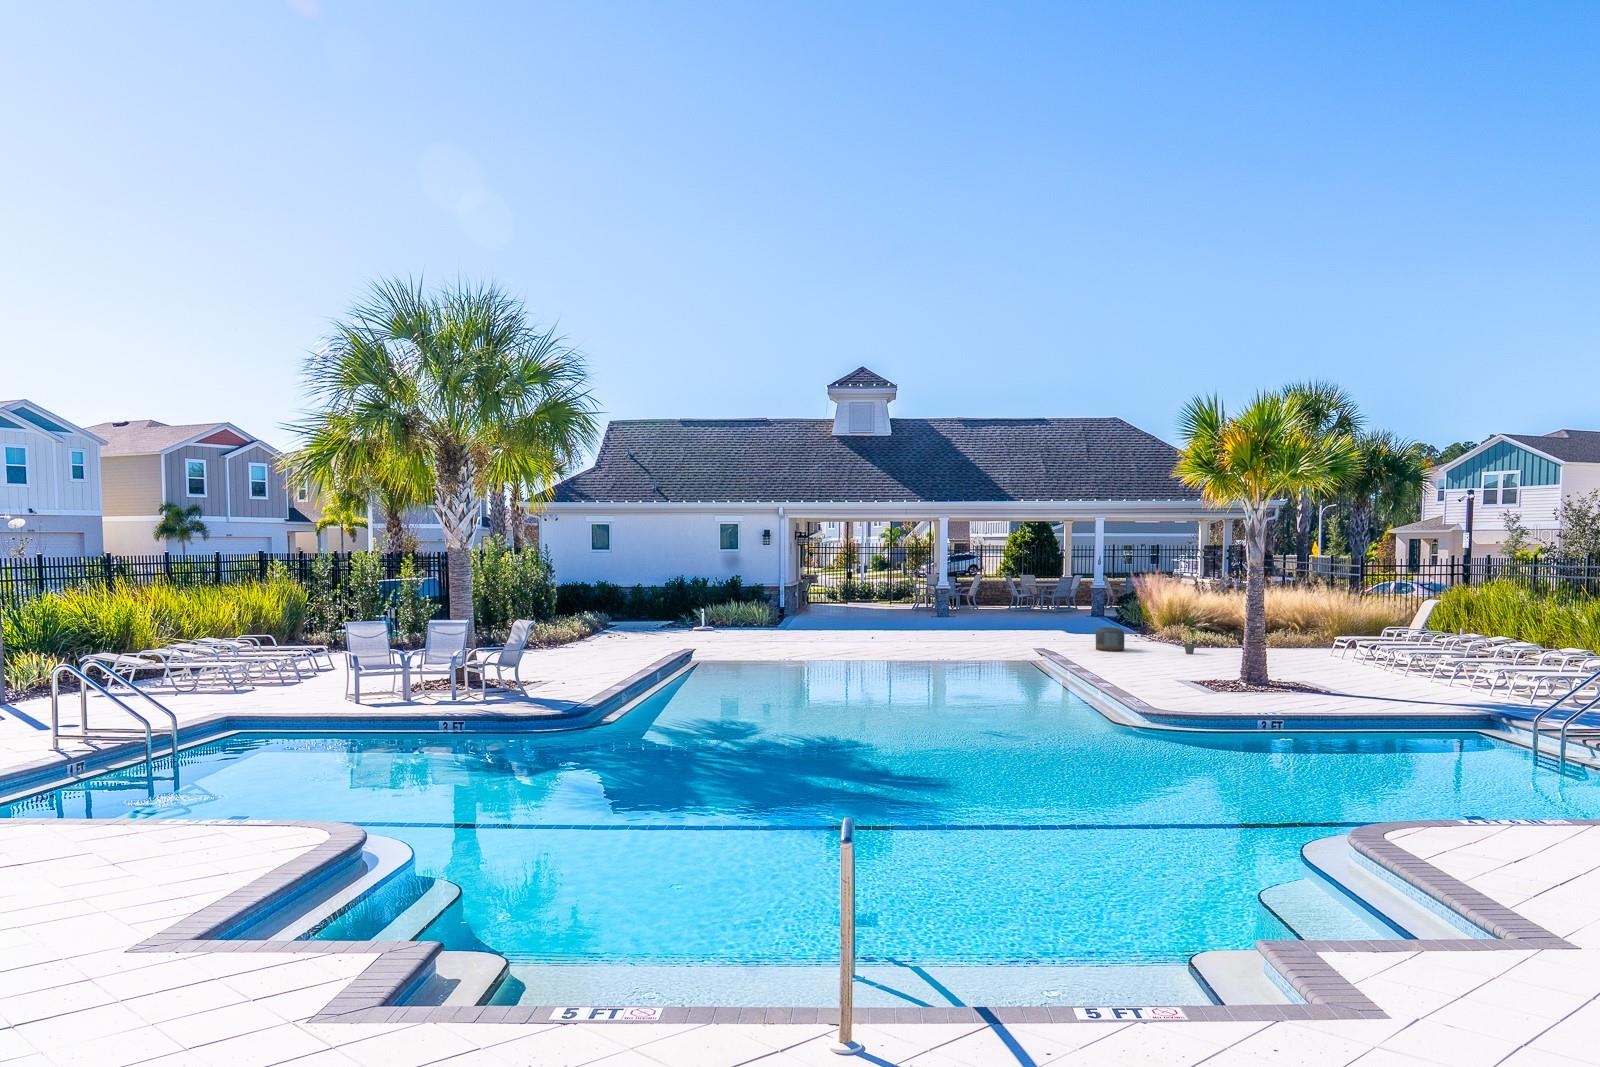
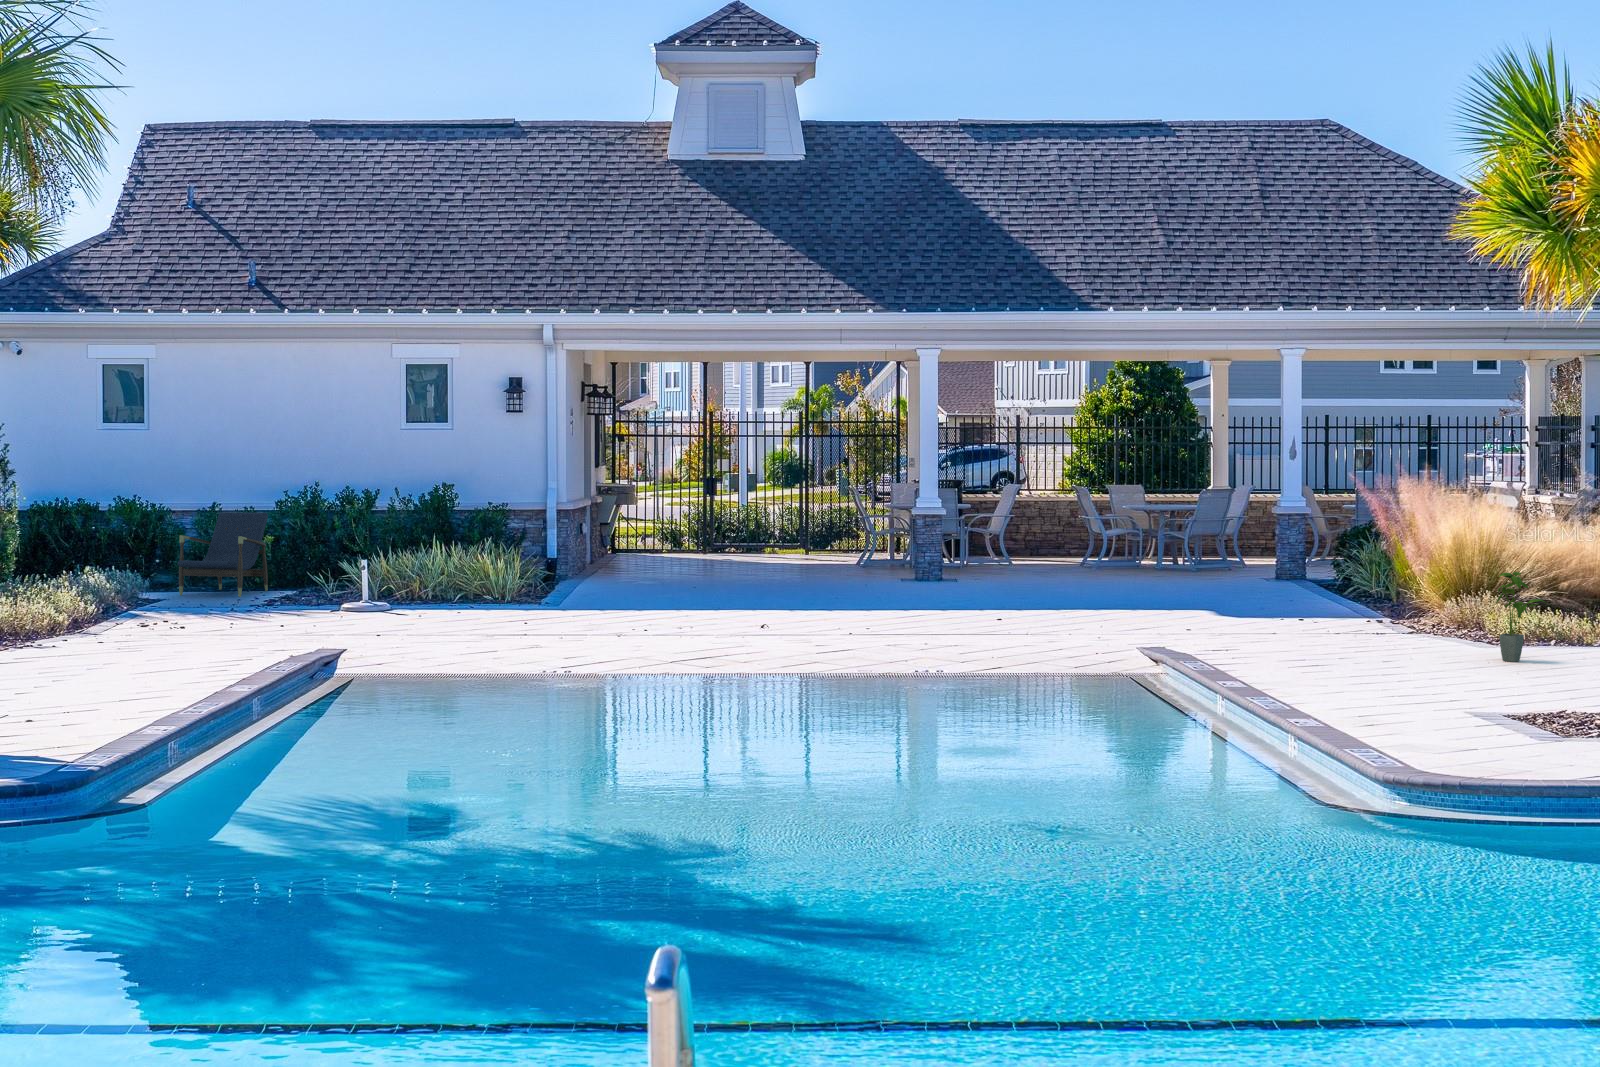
lounge chair: none [630,586,666,622] -> present [178,512,268,597]
pouf: present [1096,627,1124,652] -> none [1287,599,1356,658]

